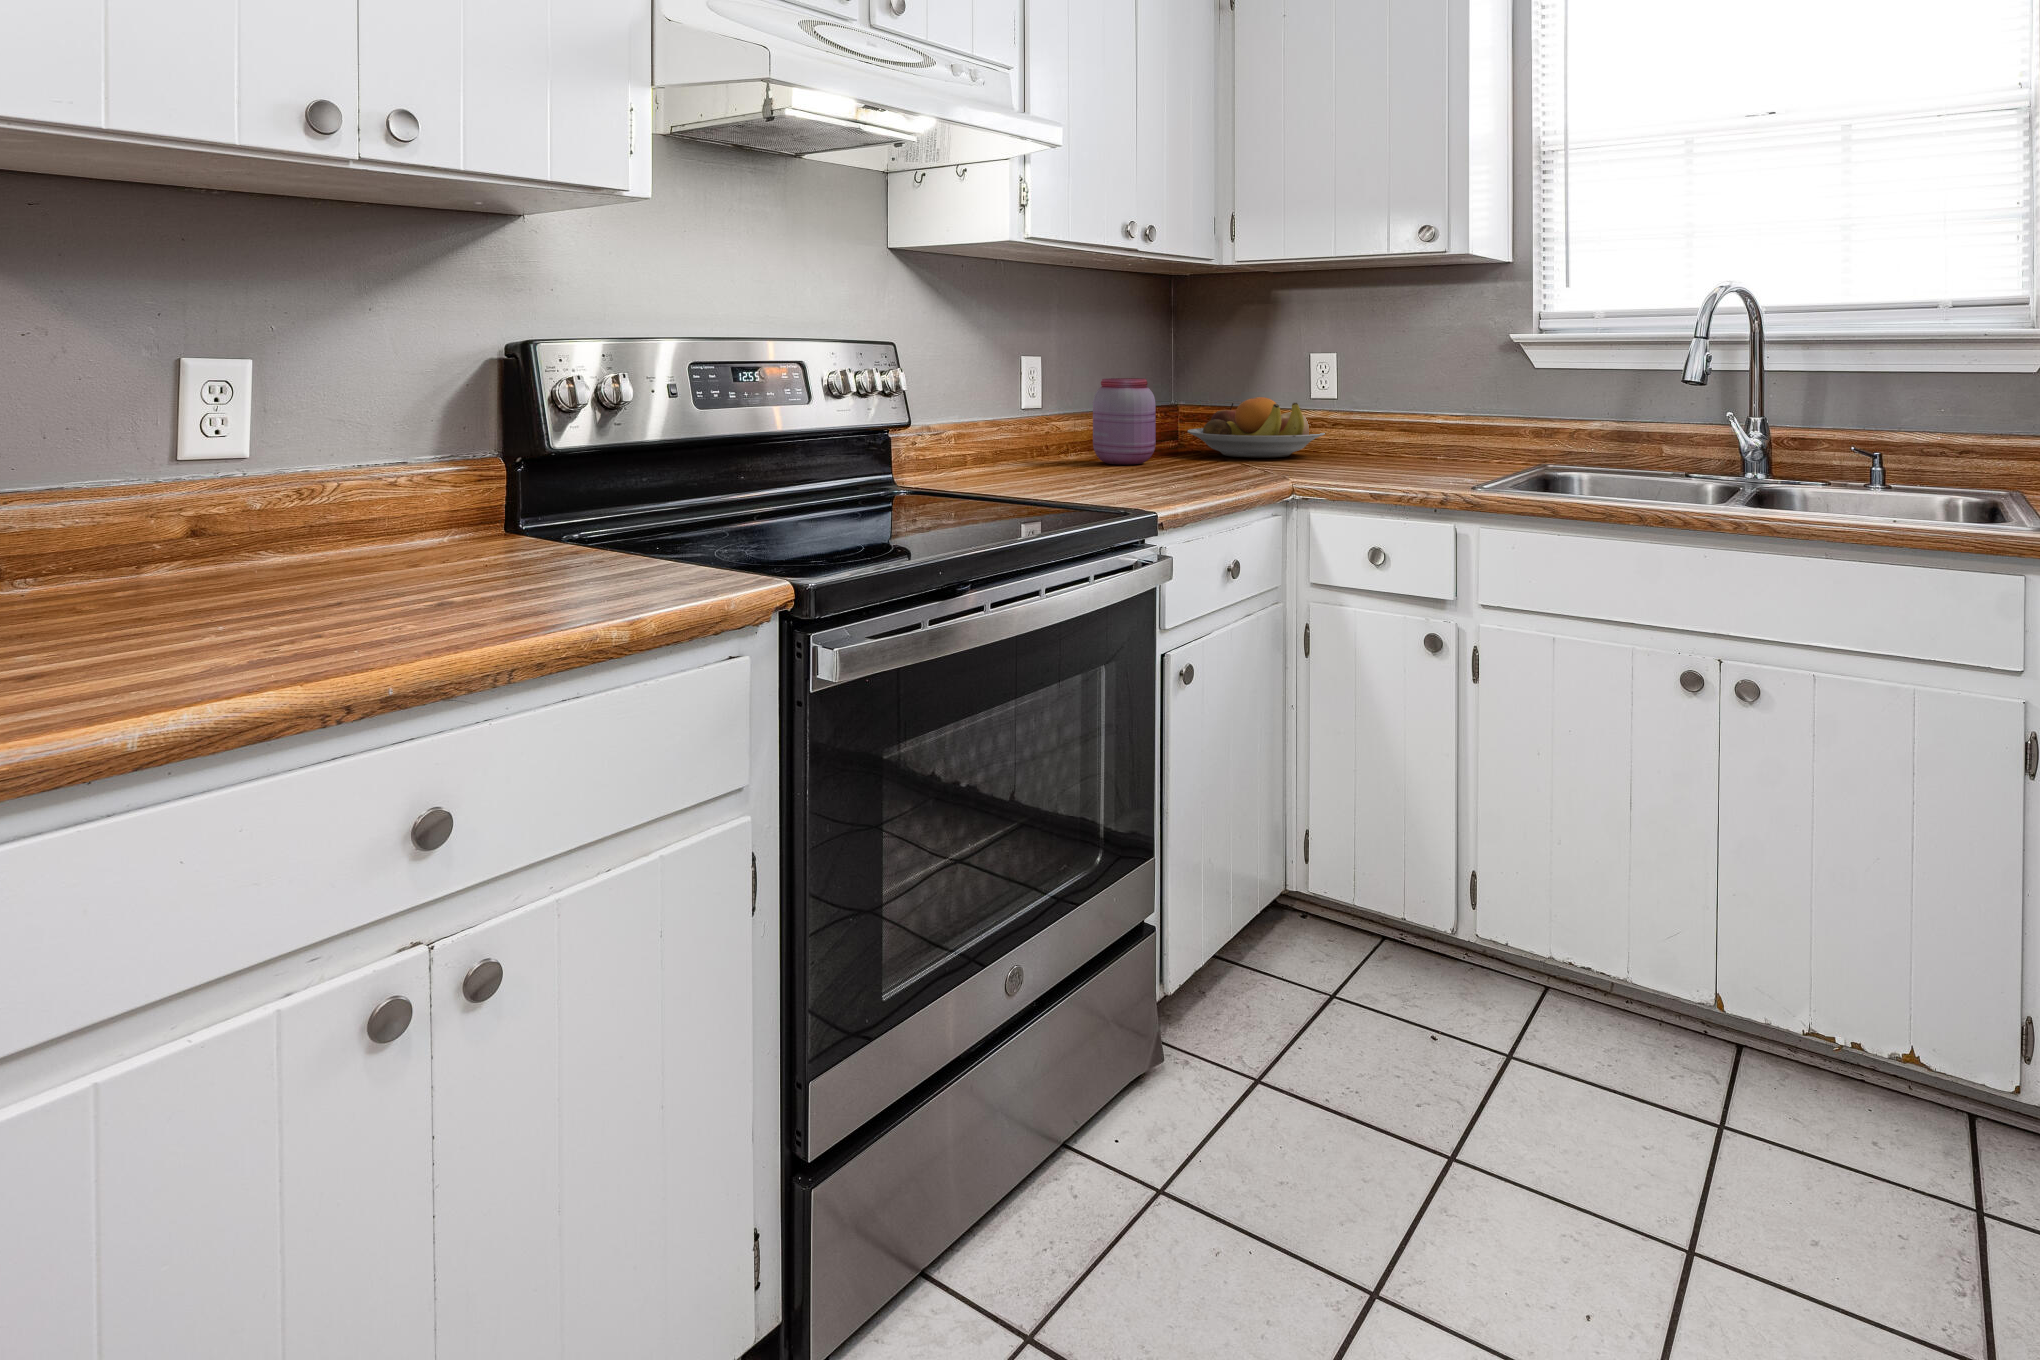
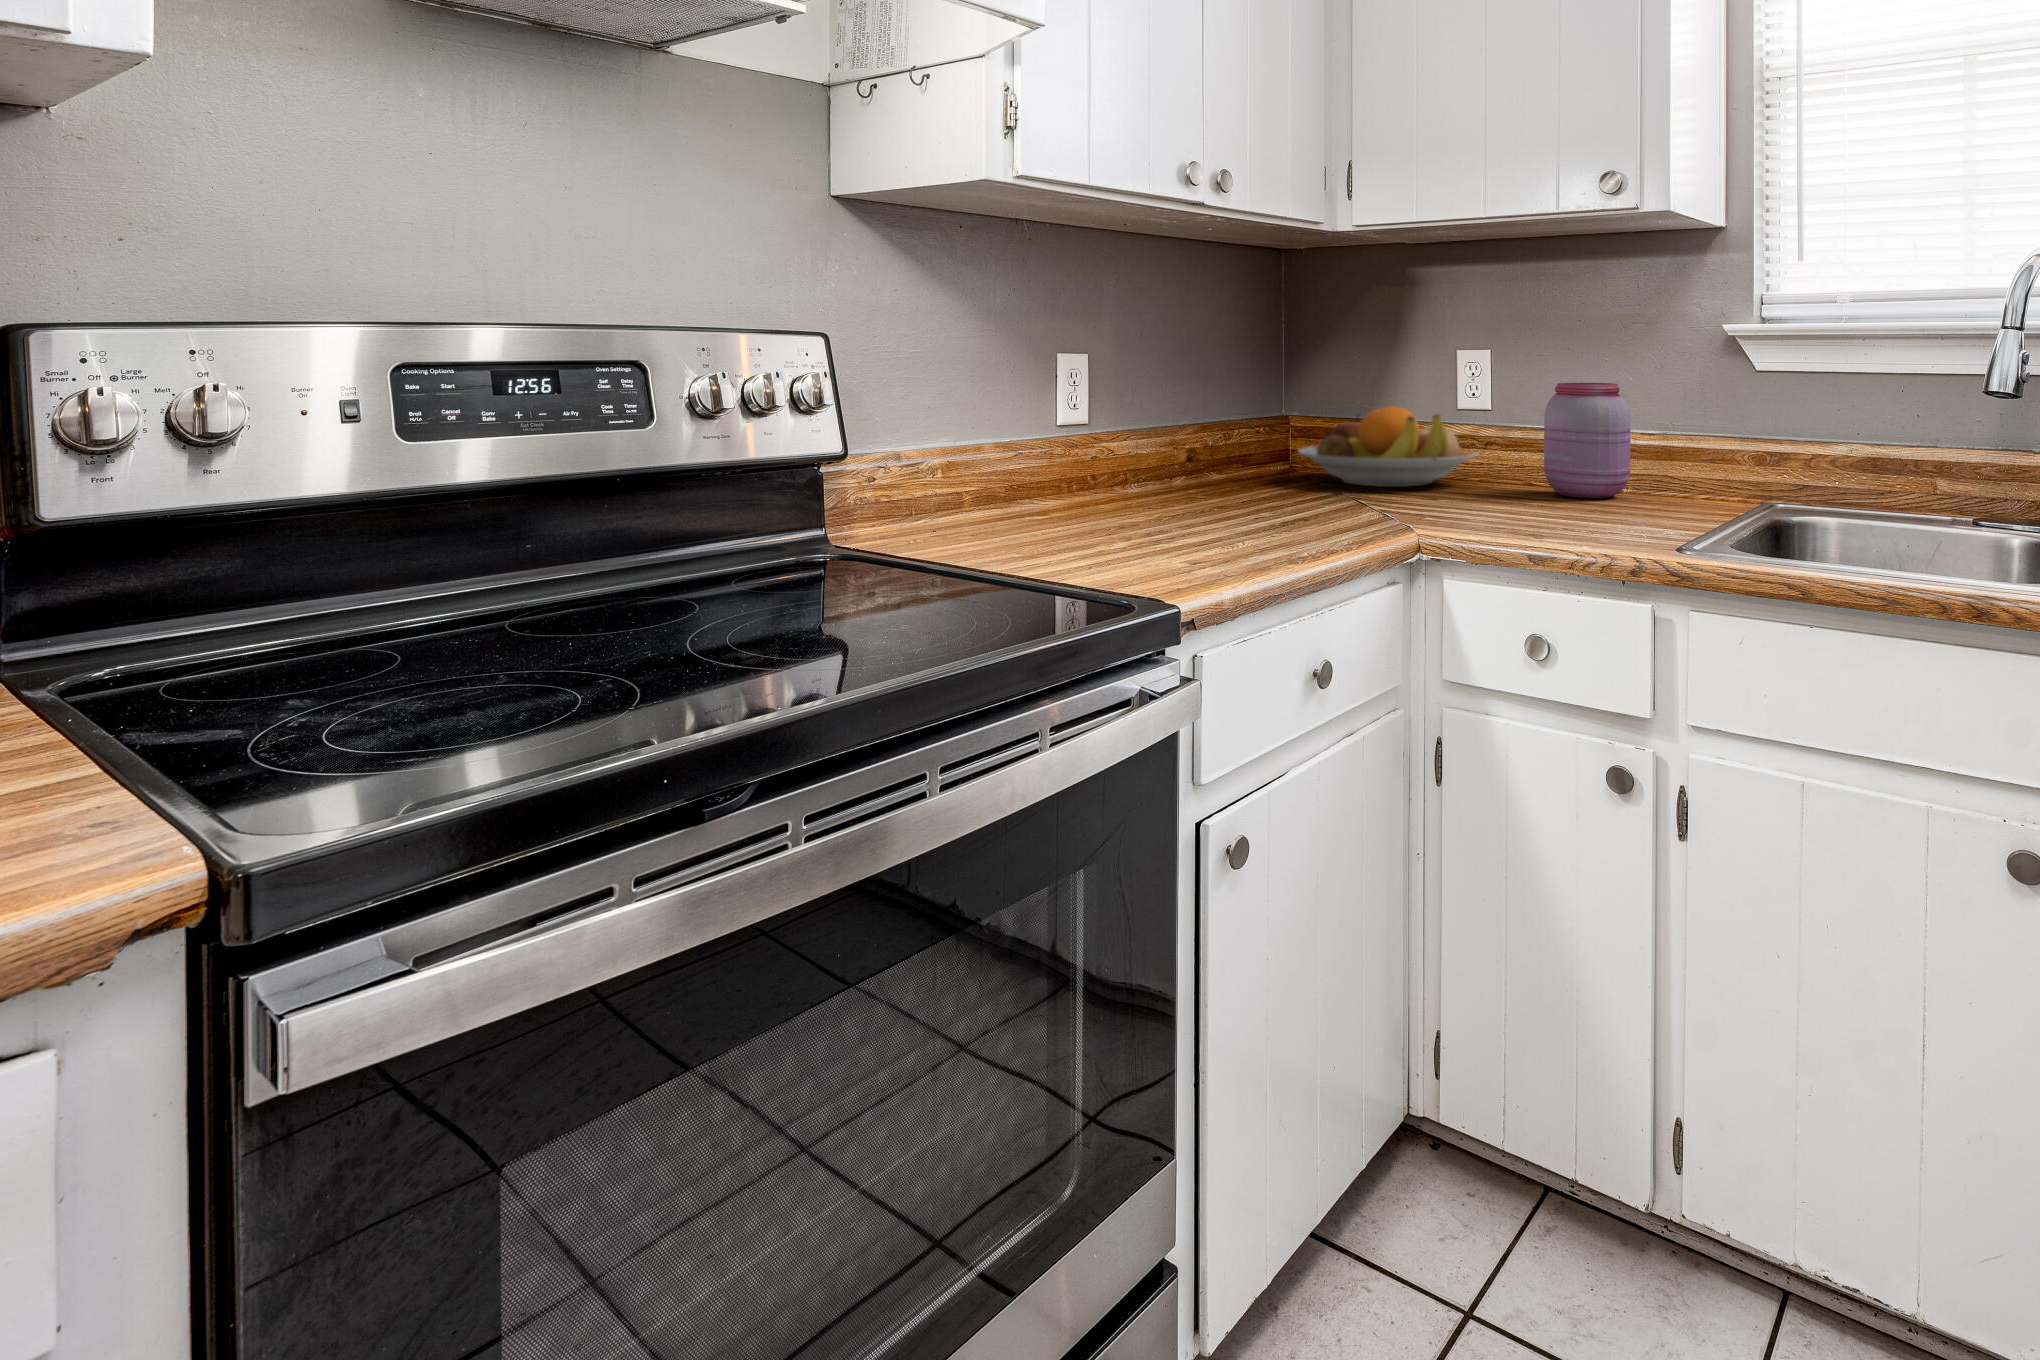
jar: present [1093,378,1156,465] -> present [1544,383,1630,498]

